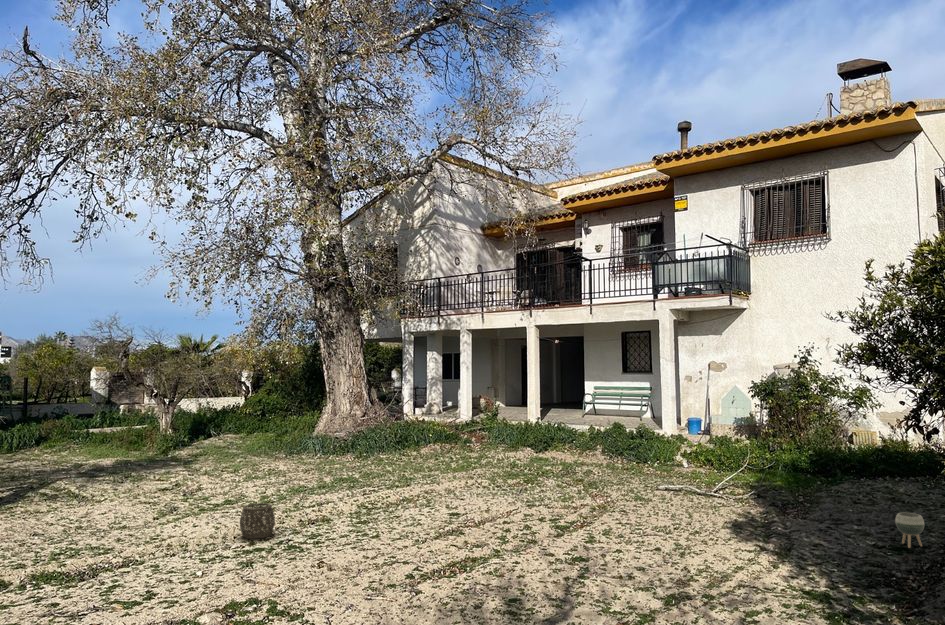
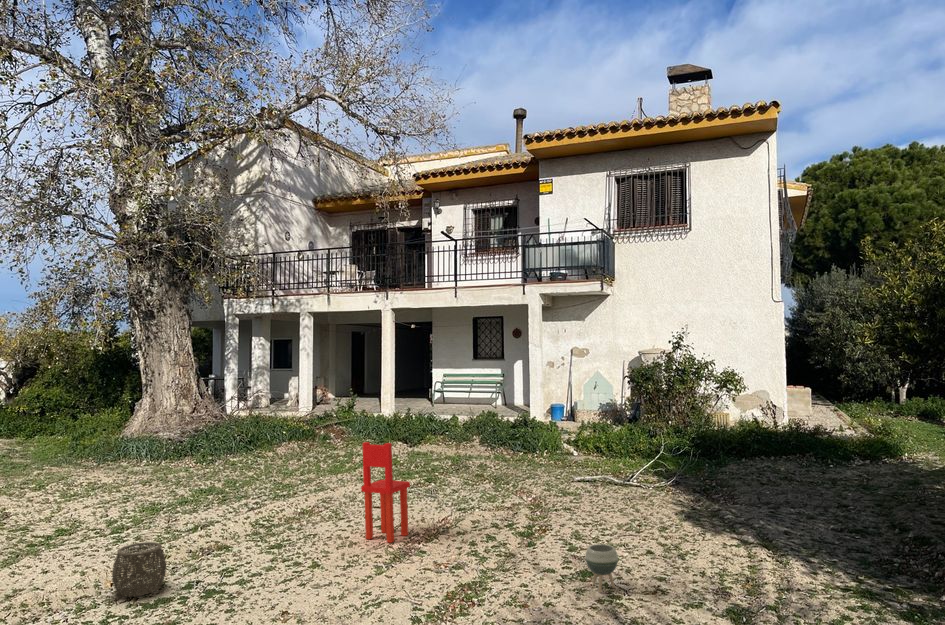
chair: none [427,441,466,523] -> present [361,442,410,543]
planter: present [895,513,924,548] -> present [586,544,618,593]

